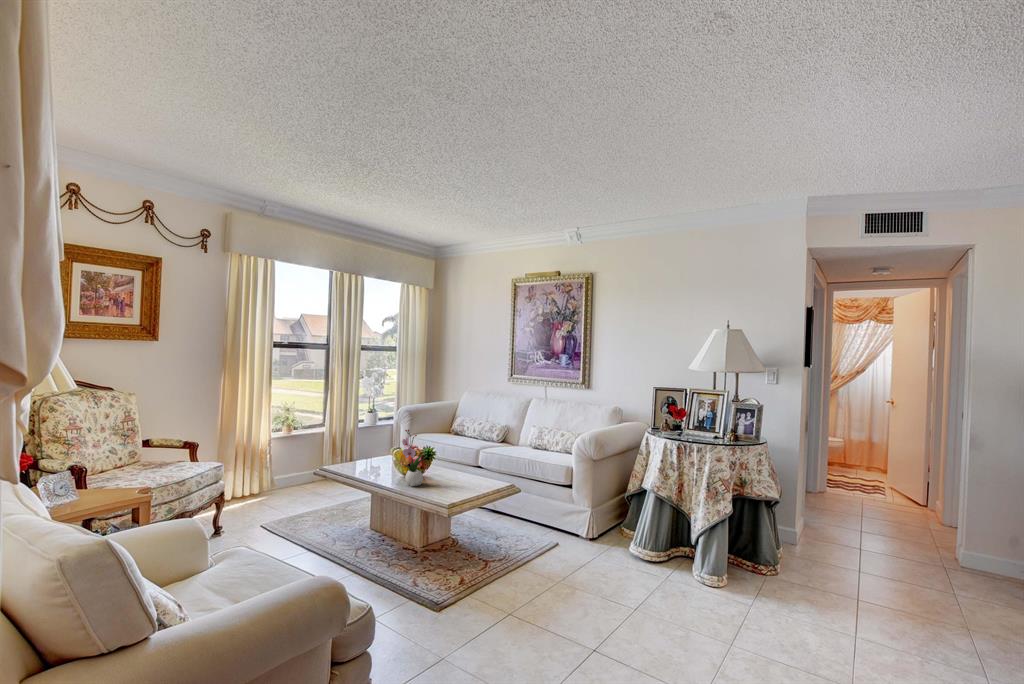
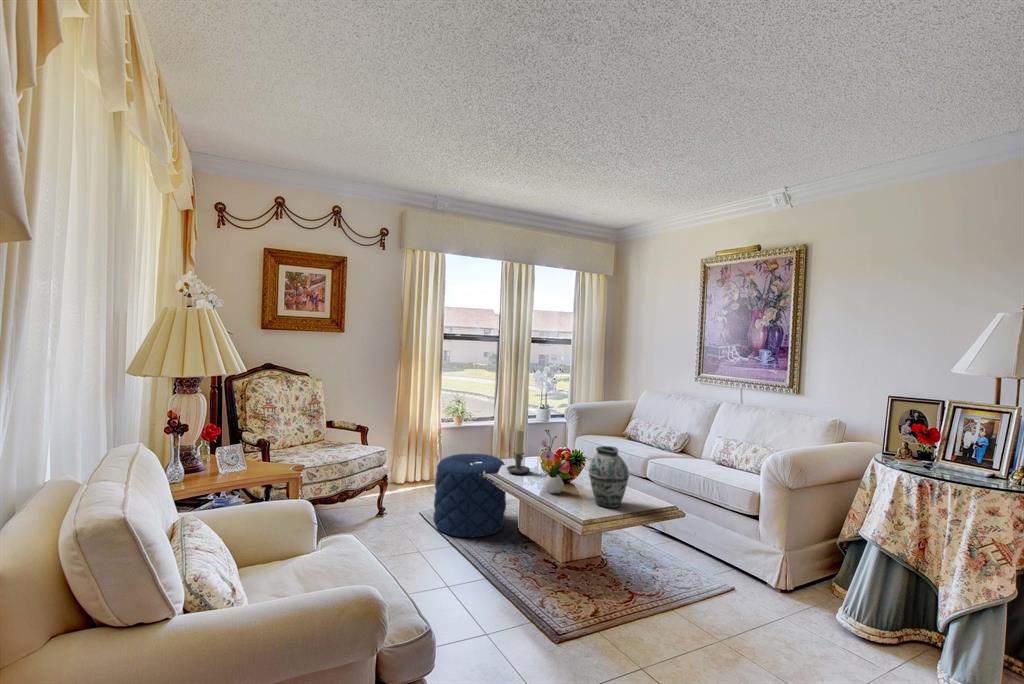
candle holder: none [361,432,384,474] -> present [507,429,530,474]
vase: none [448,440,482,492] -> present [589,446,629,508]
pouf: none [282,460,358,542] -> present [434,454,506,537]

